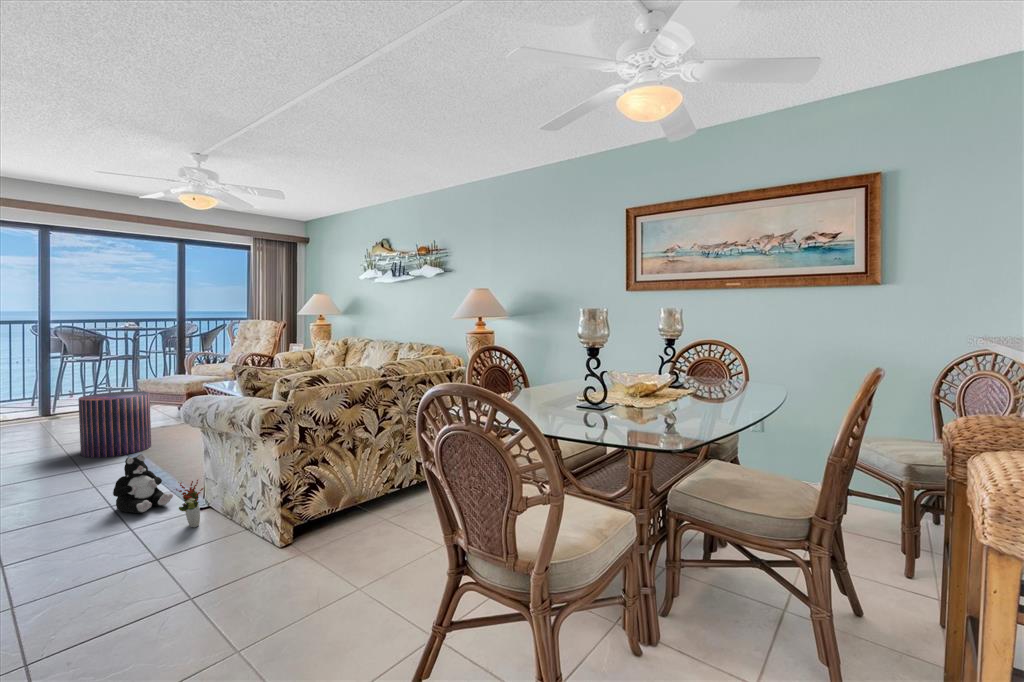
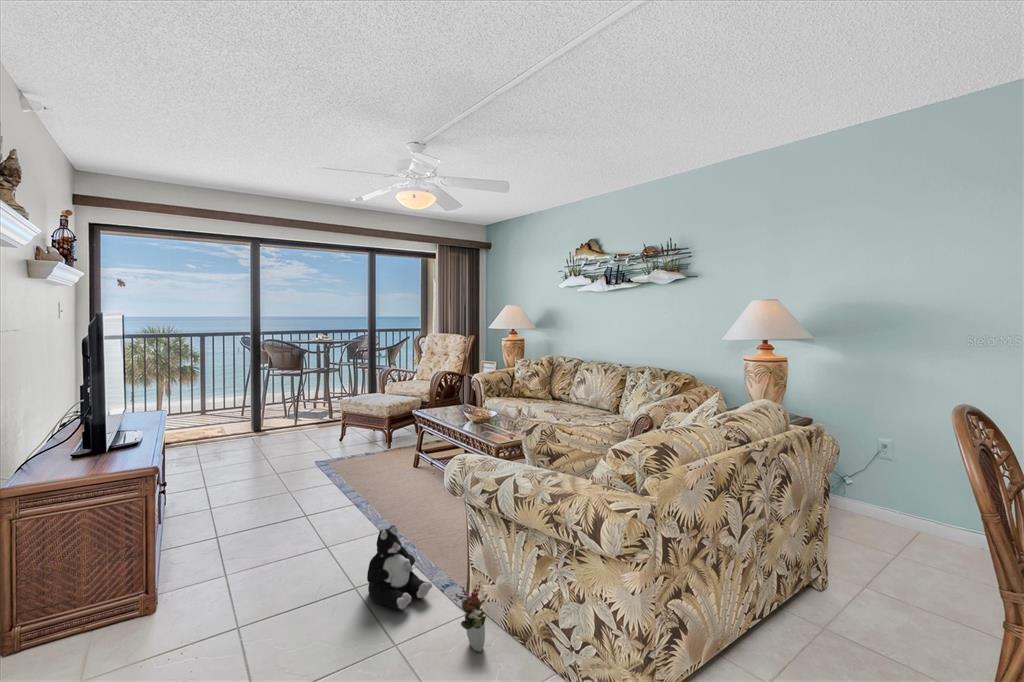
pouf: present [78,391,151,458] -> none [300,420,366,499]

